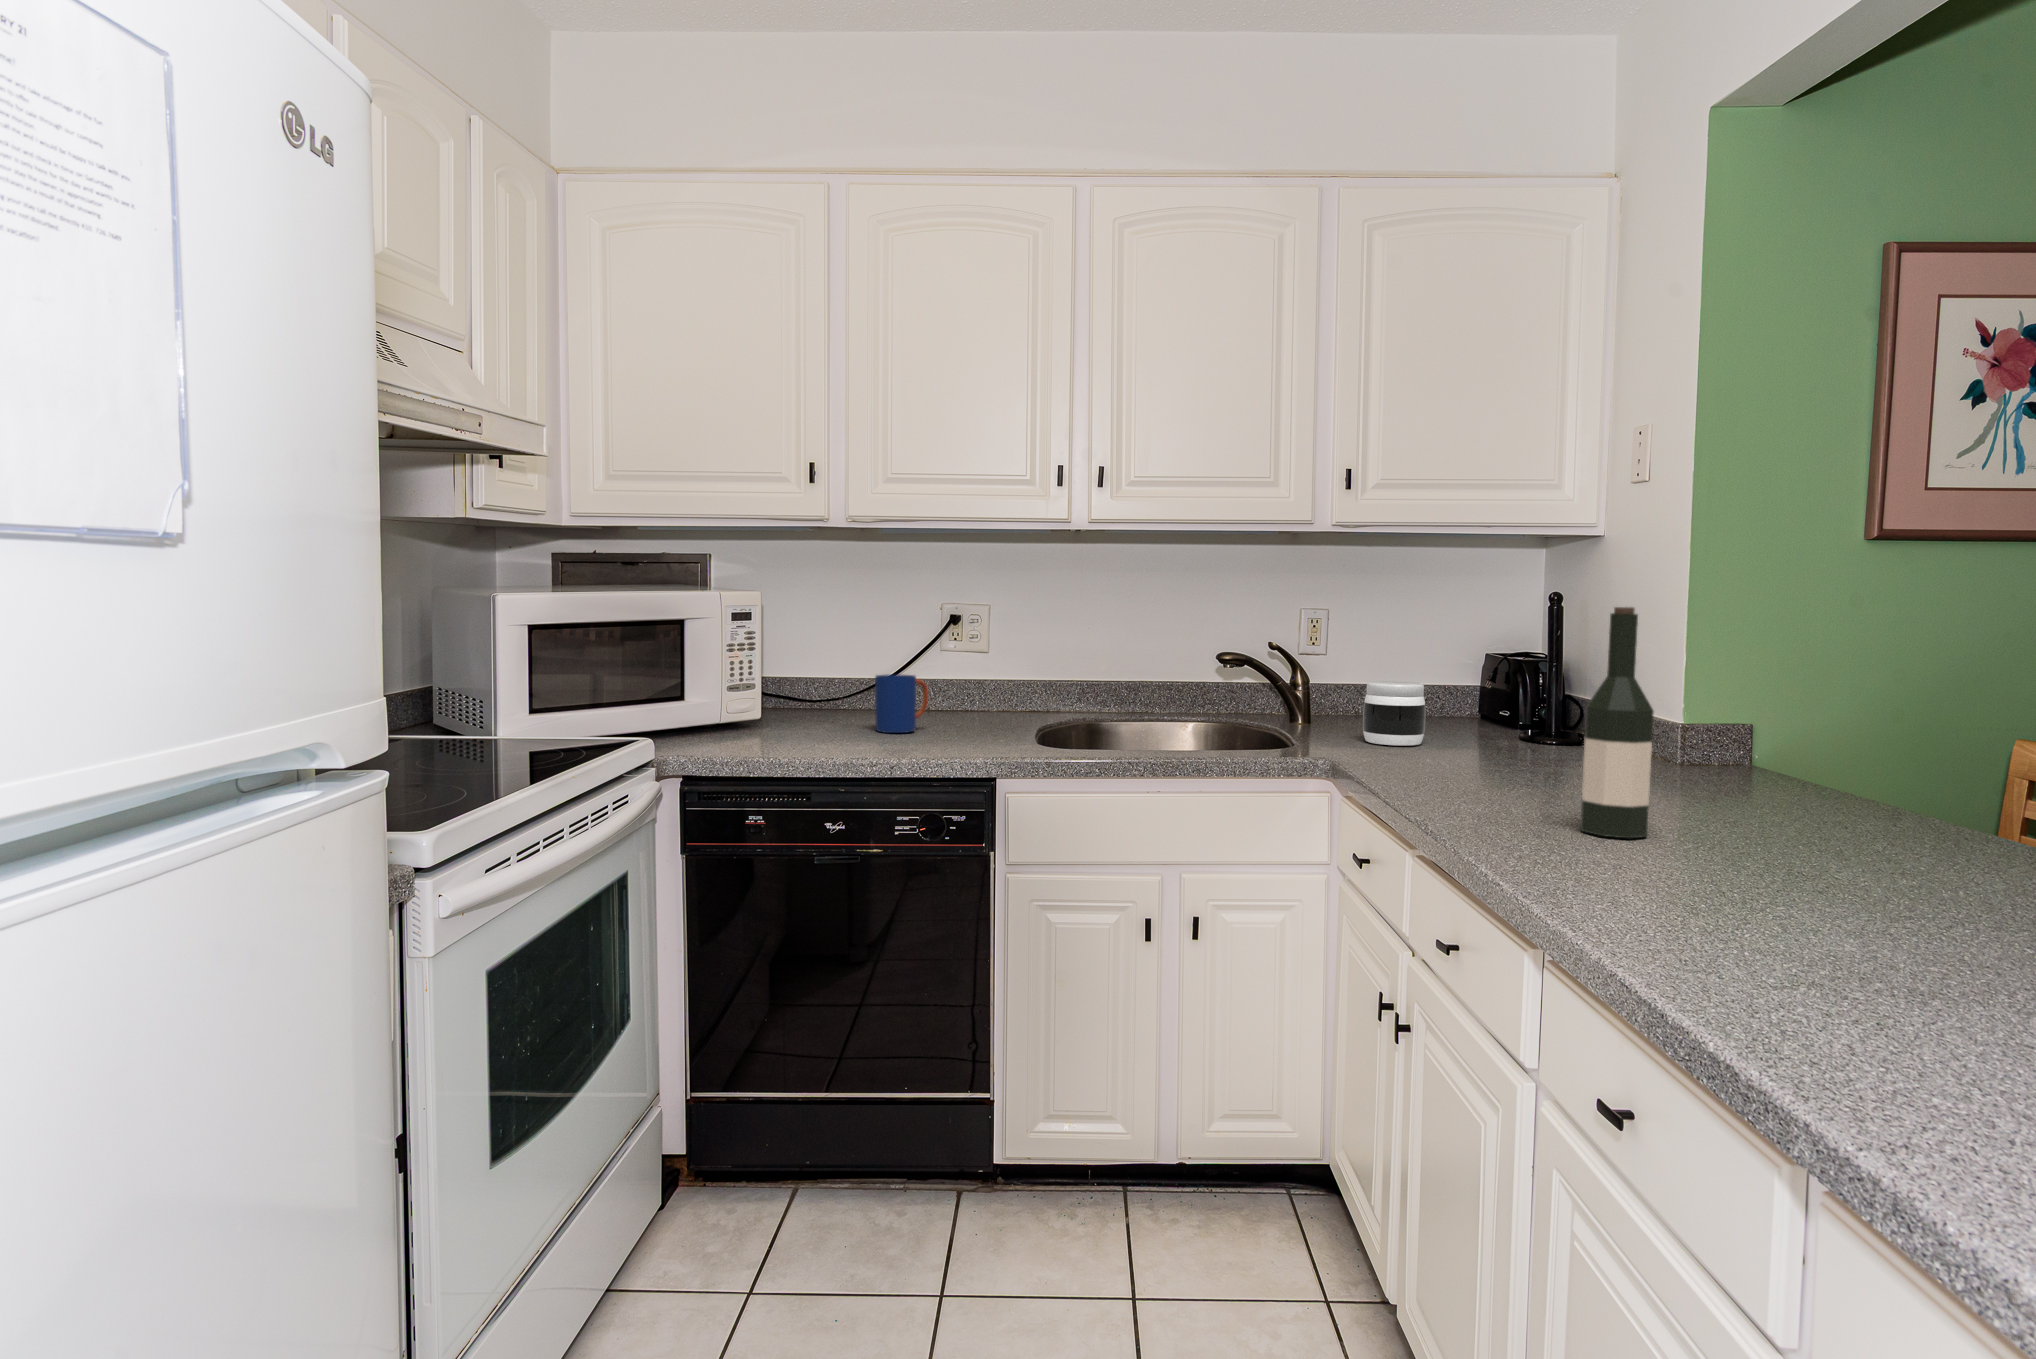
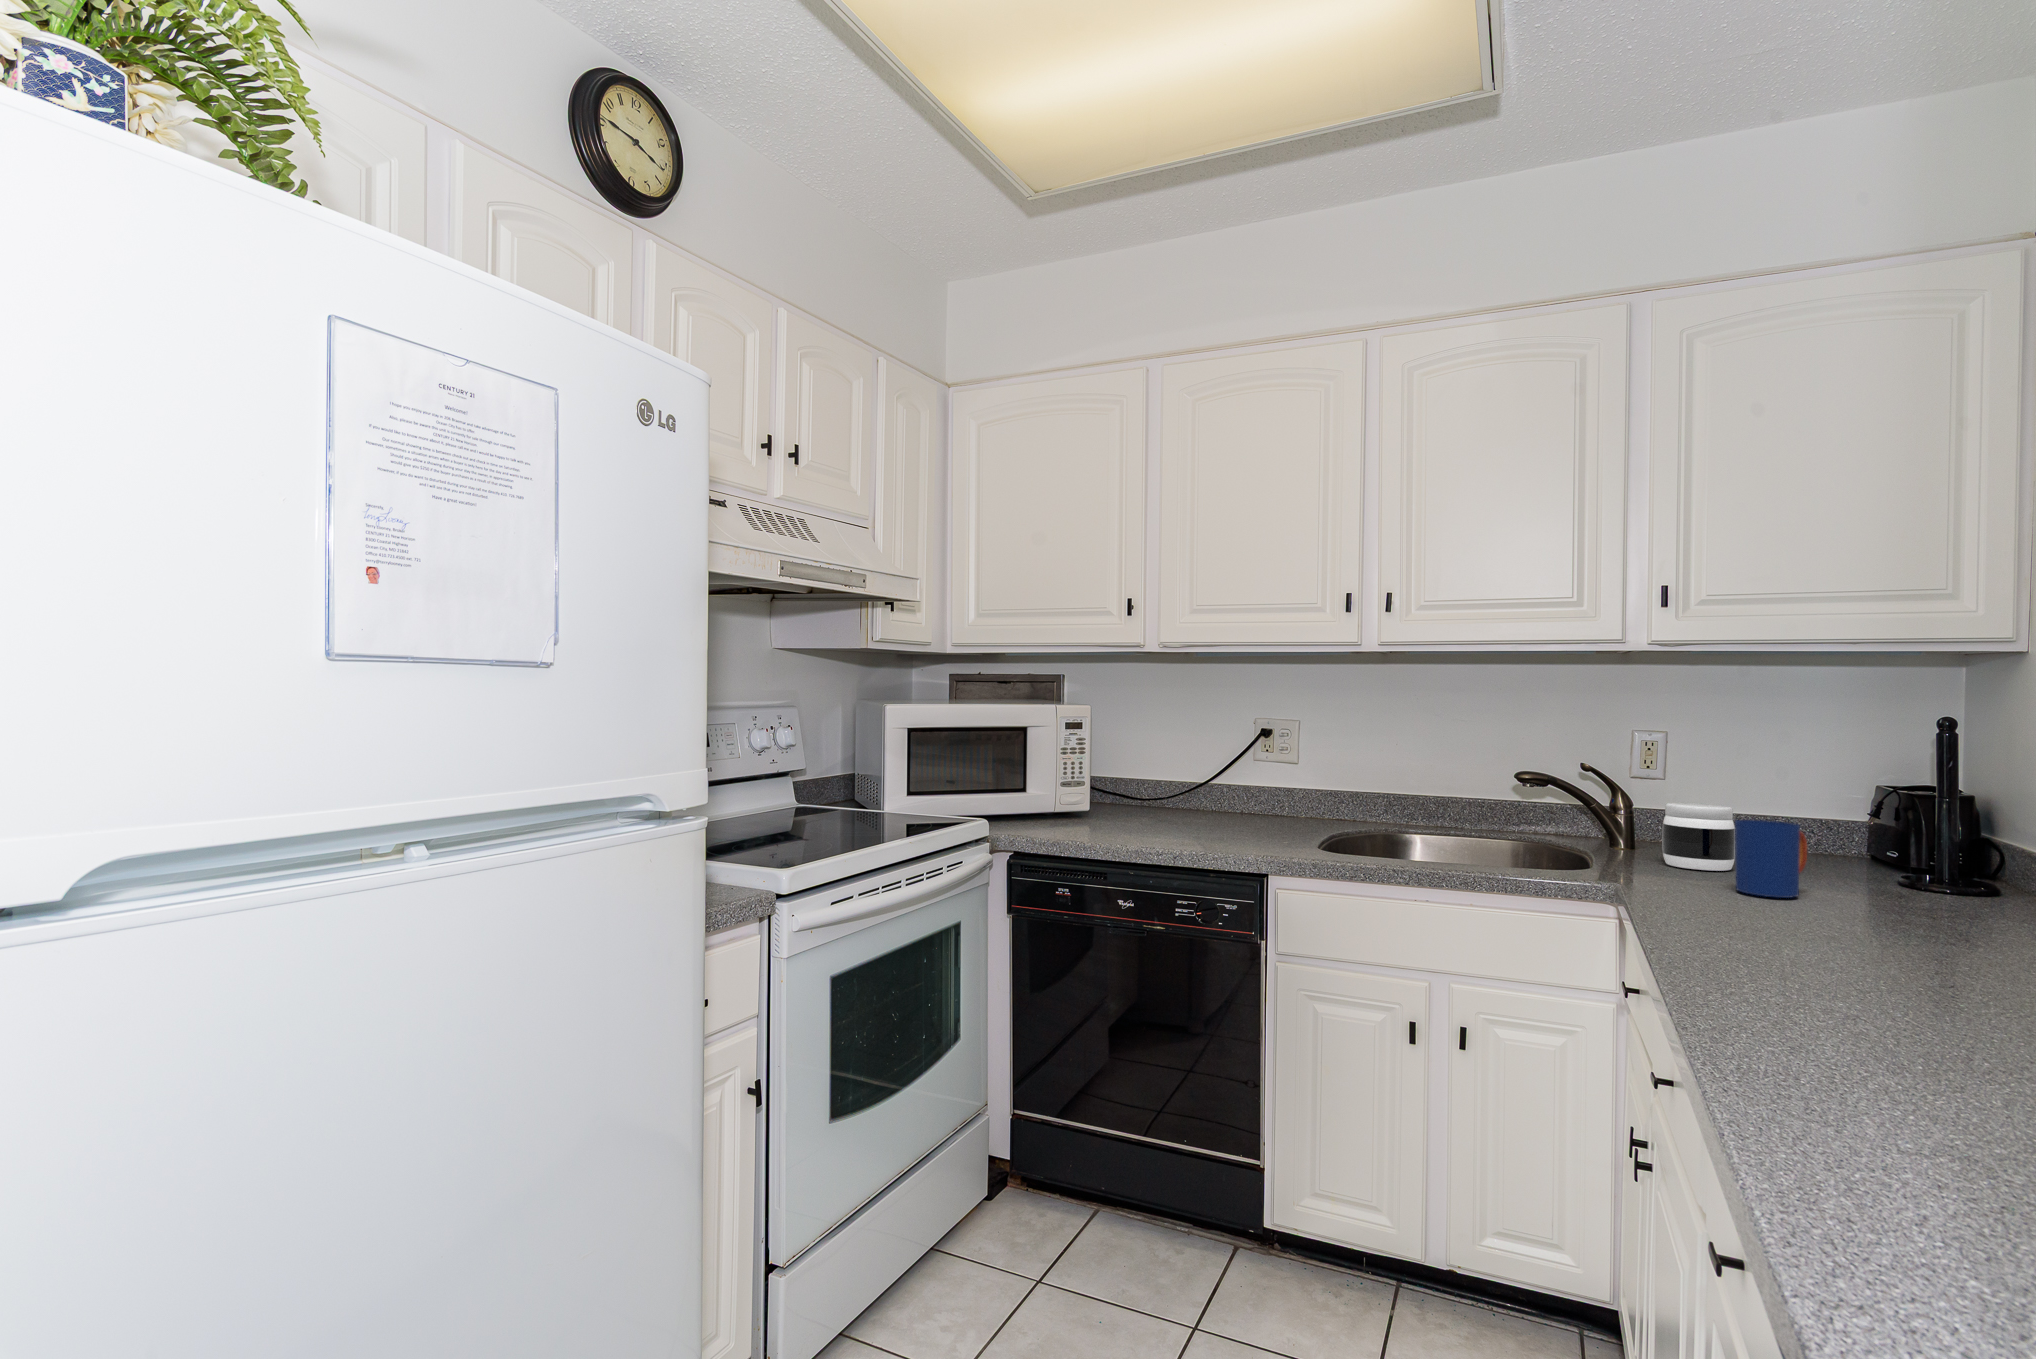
wine bottle: present [1580,607,1654,838] -> none [1829,728,1914,981]
mug: present [875,675,928,733] -> present [1735,820,1807,898]

